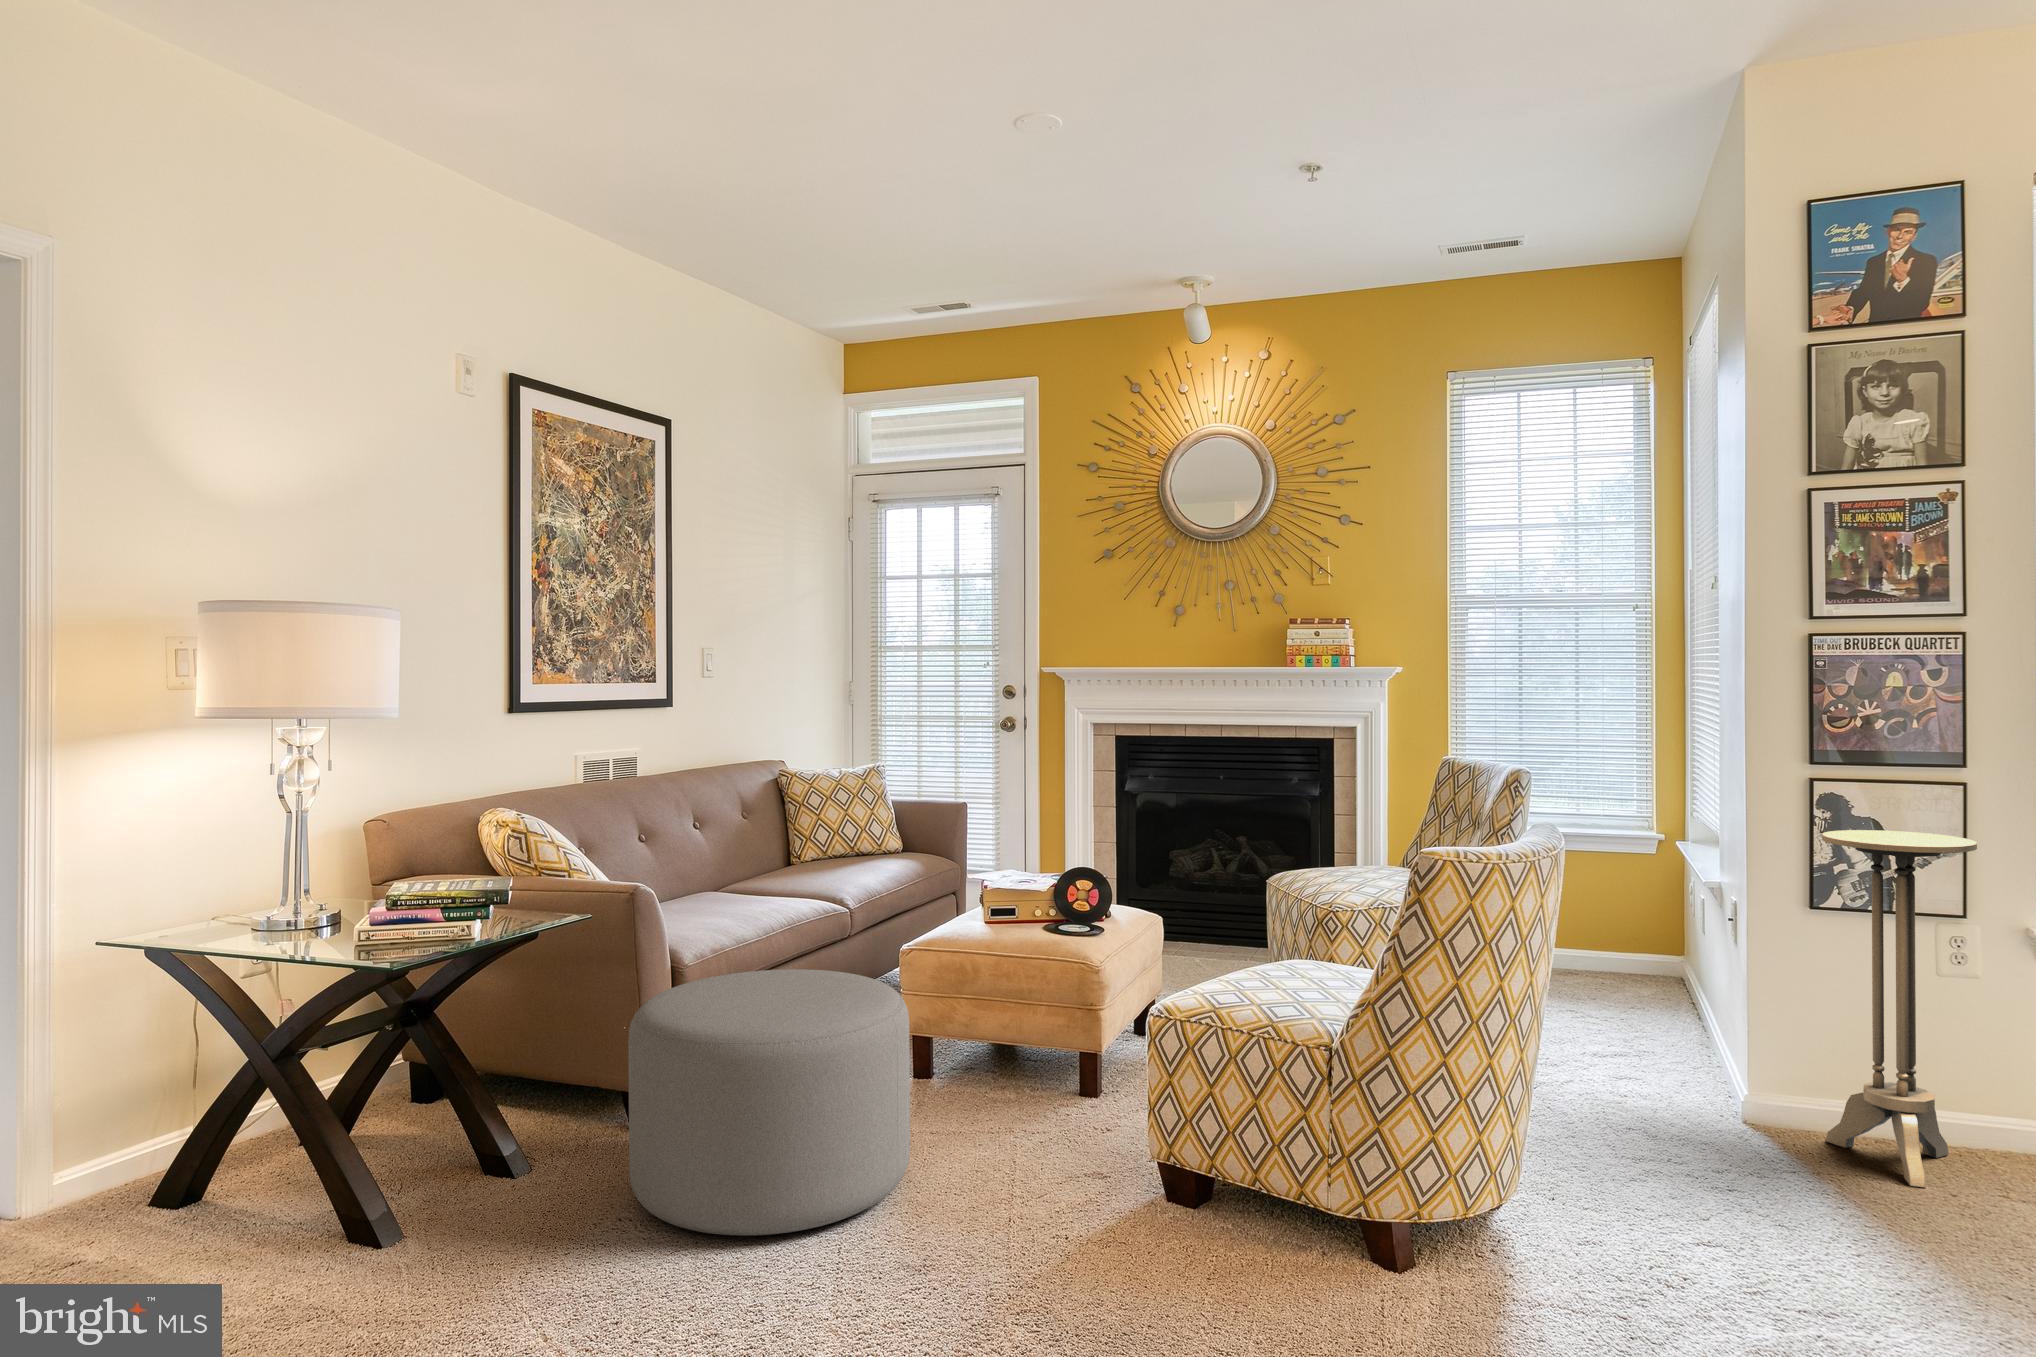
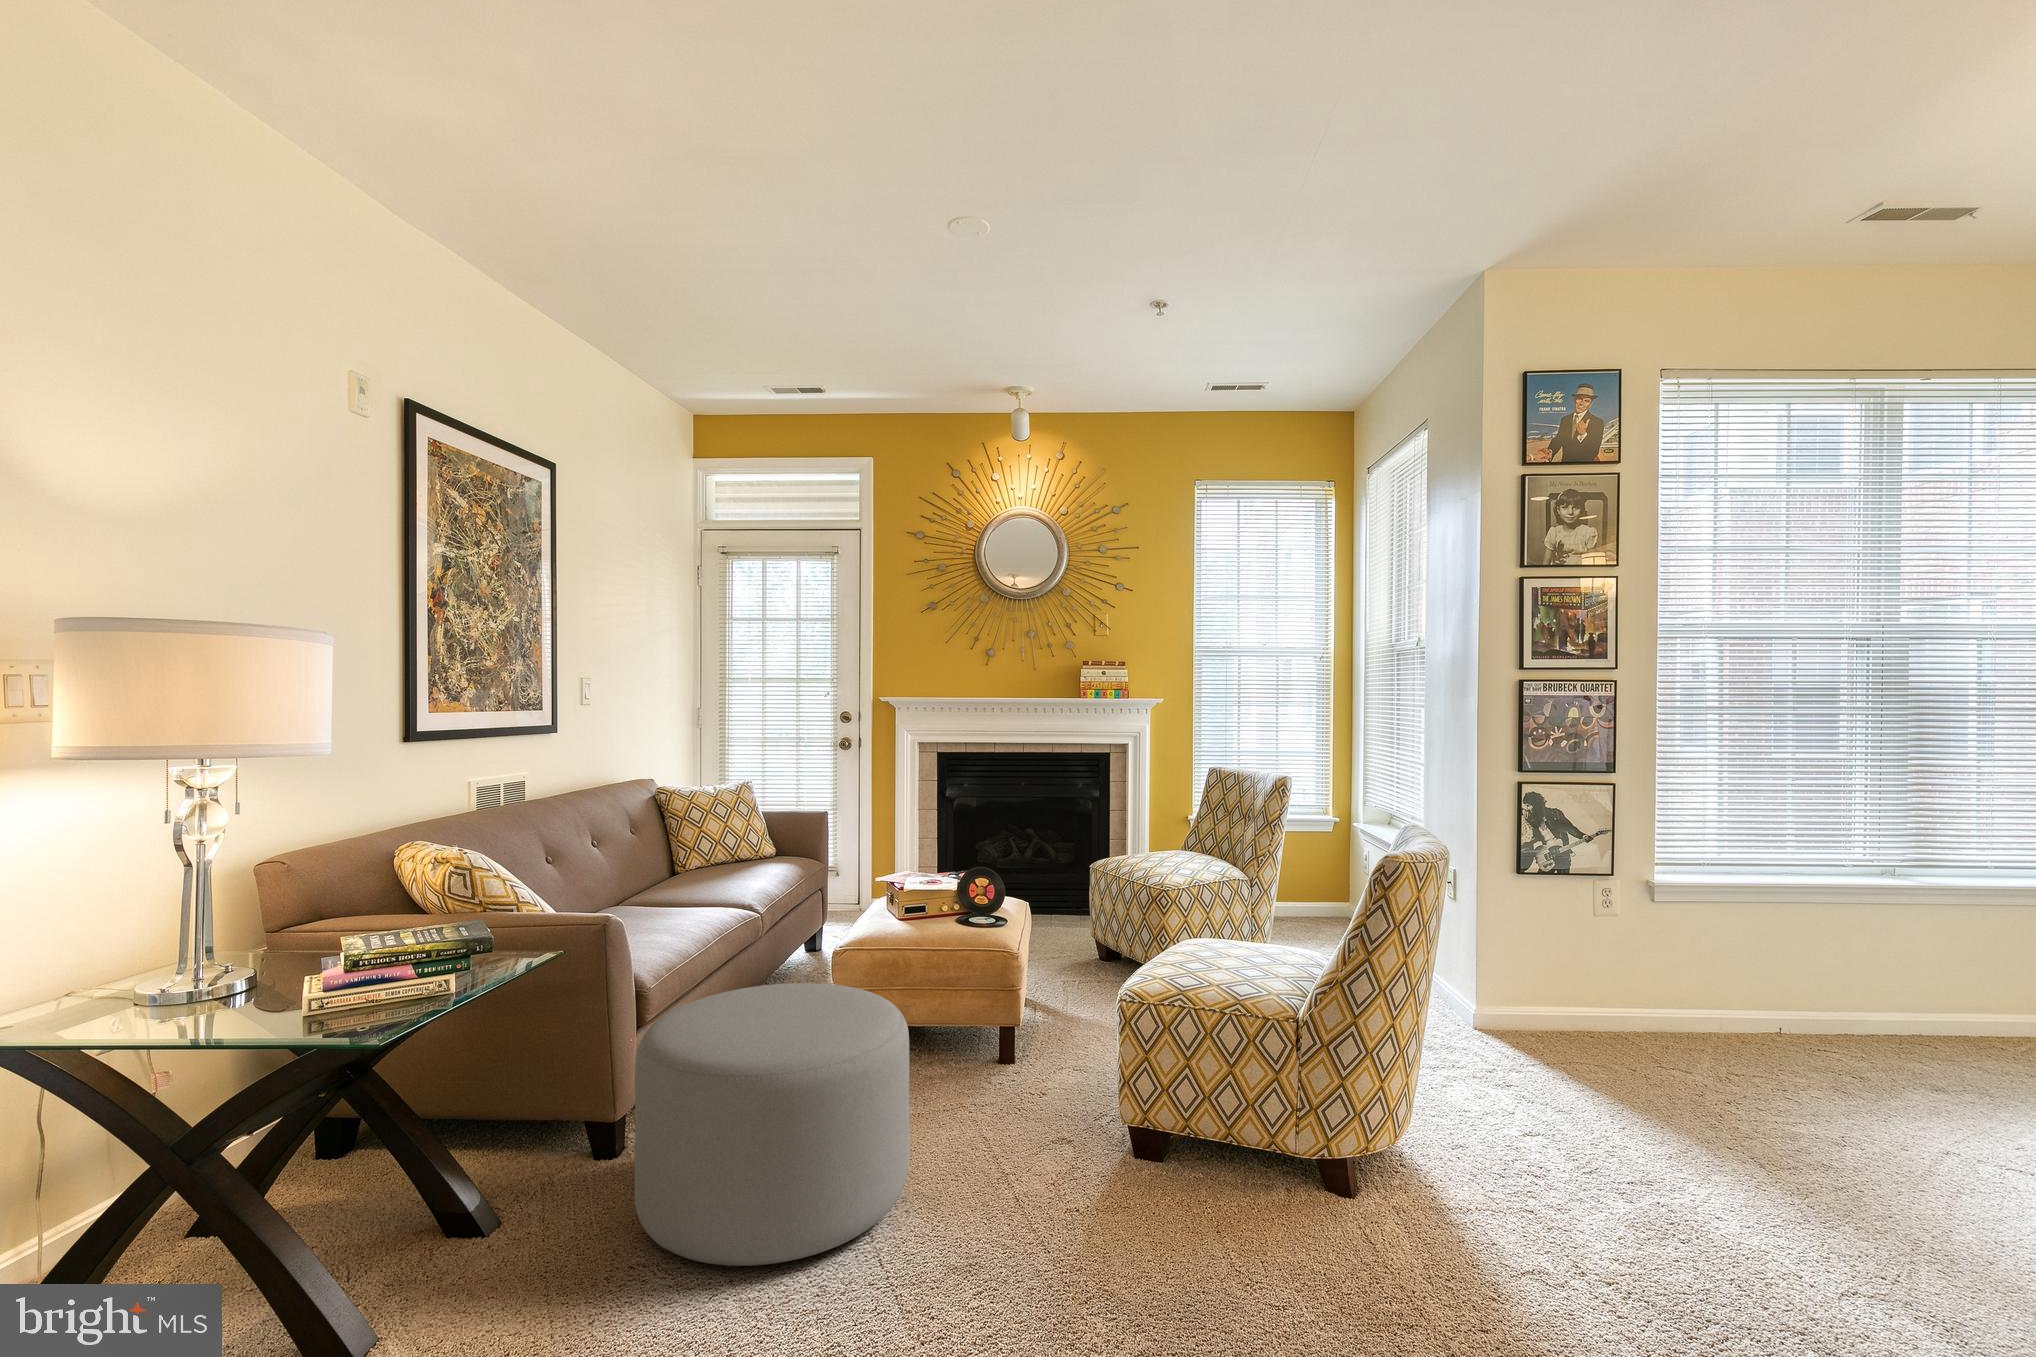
side table: present [1822,830,1977,1187] -> none [1539,818,1644,1073]

